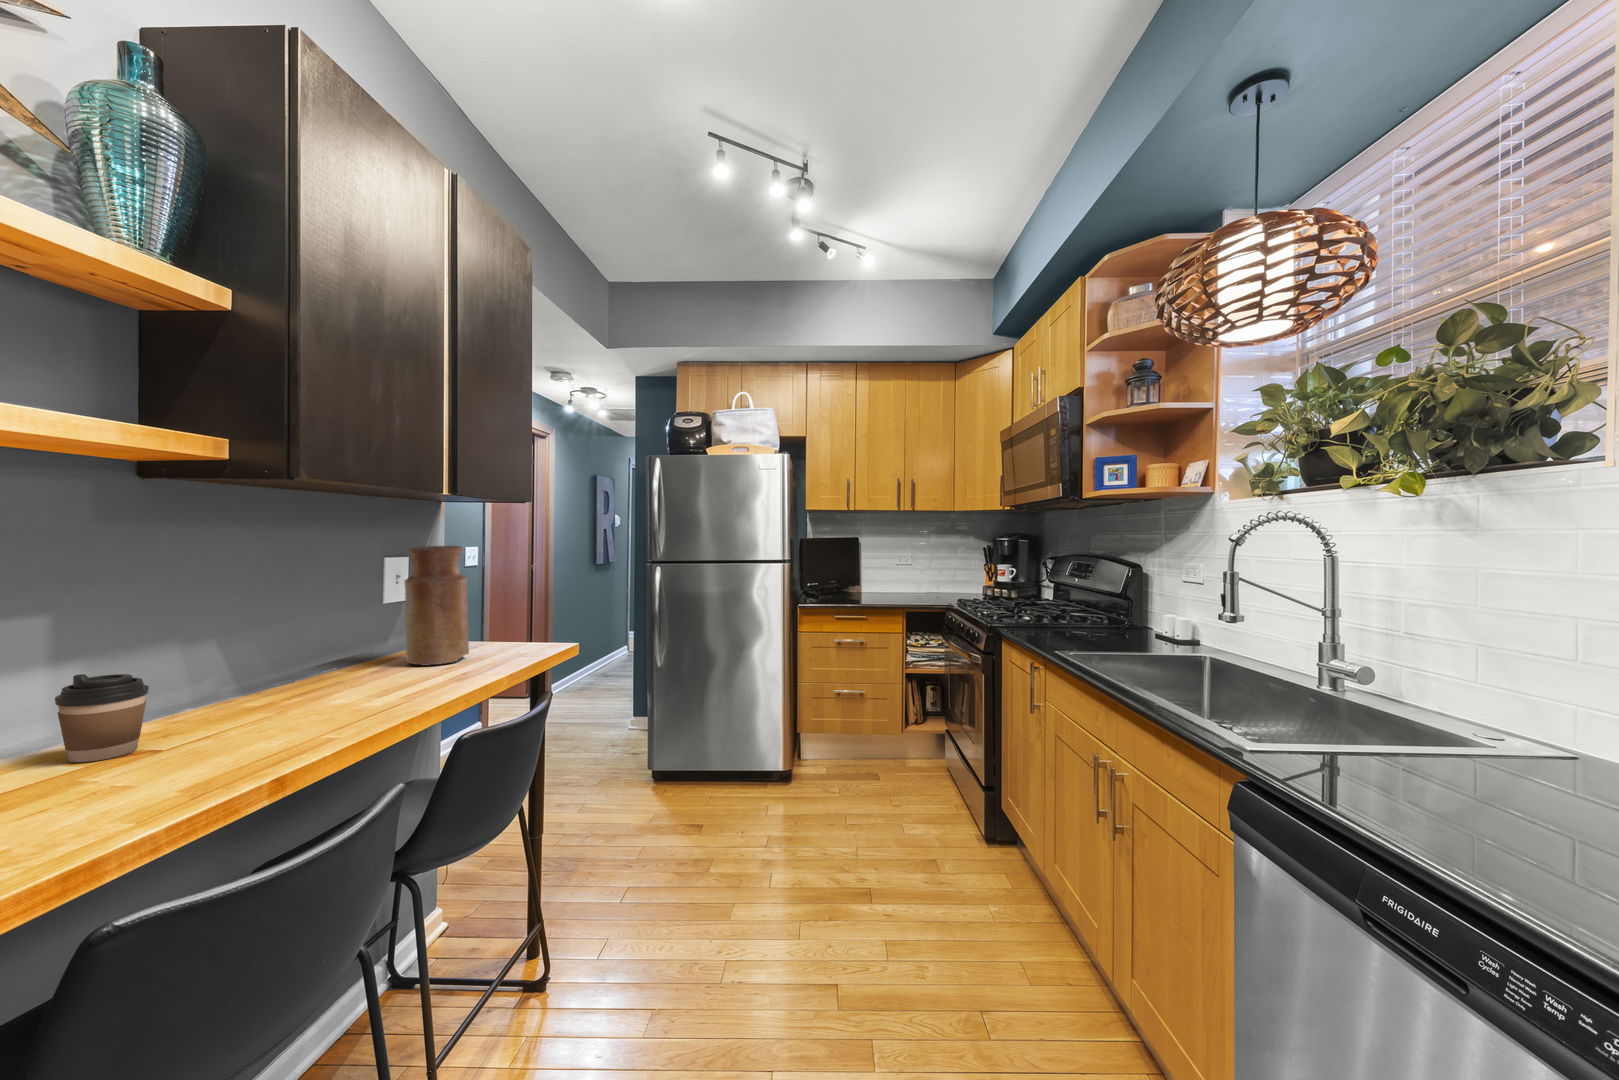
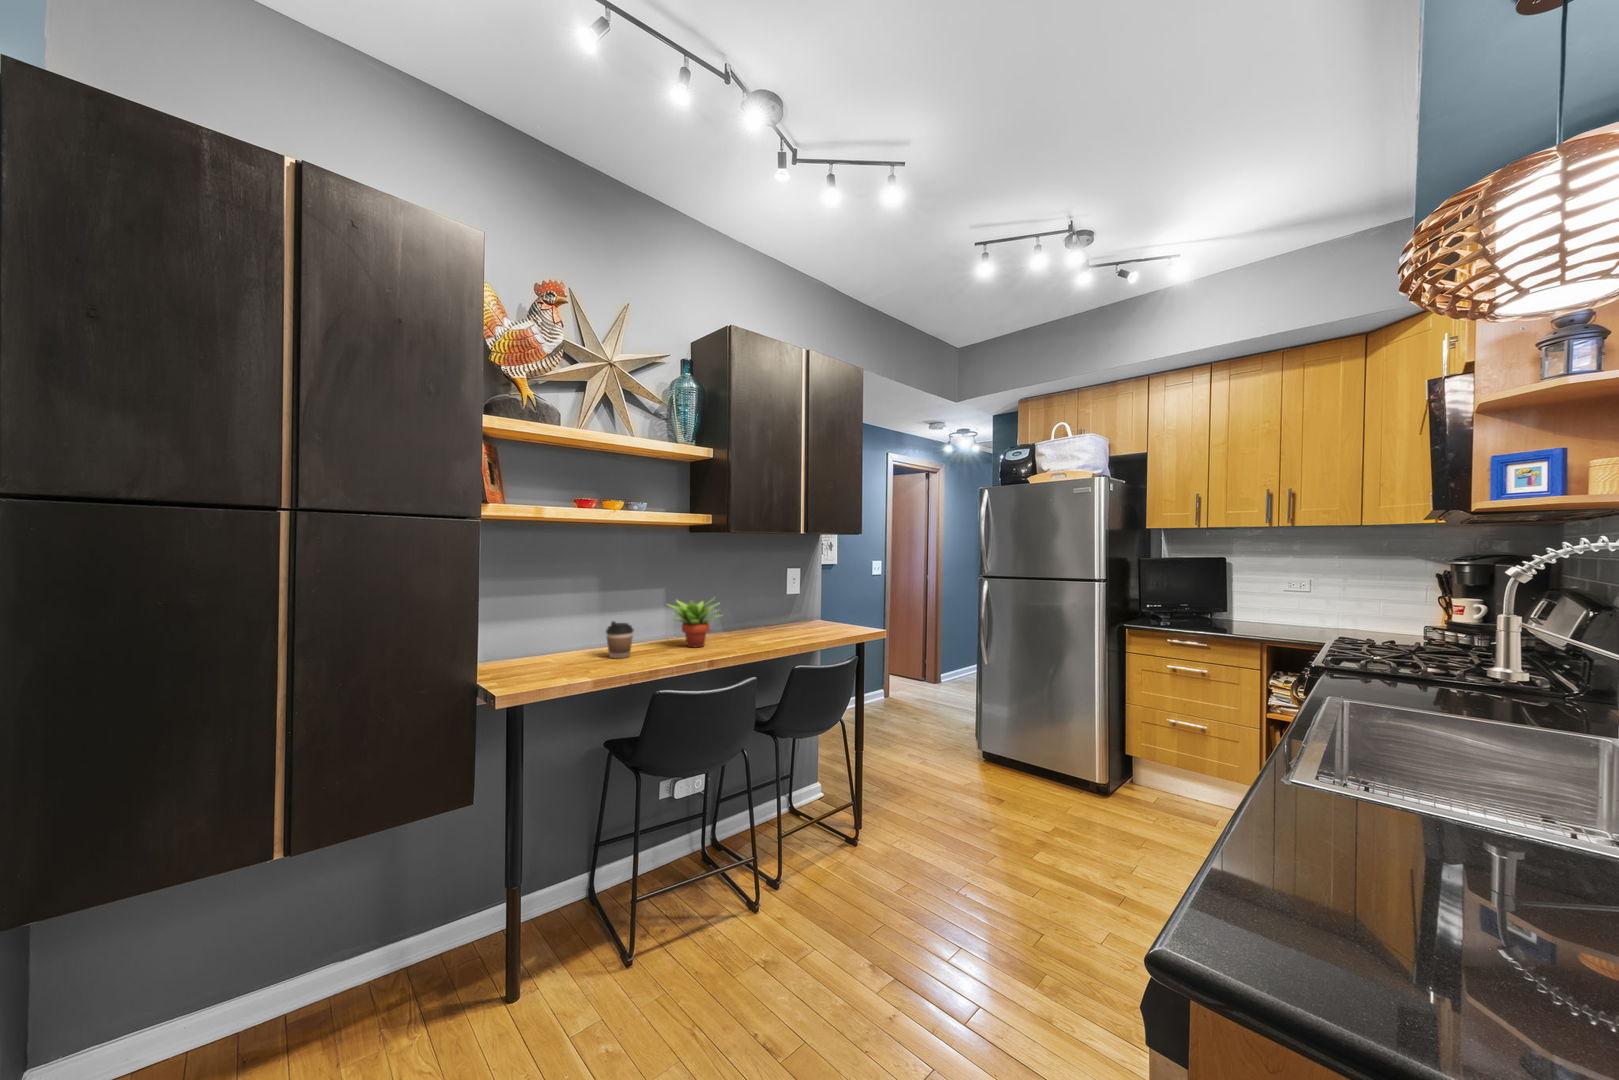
vase: present [405,546,469,666] -> none [762,565,795,638]
succulent plant: none [210,602,351,705] -> present [669,600,720,647]

